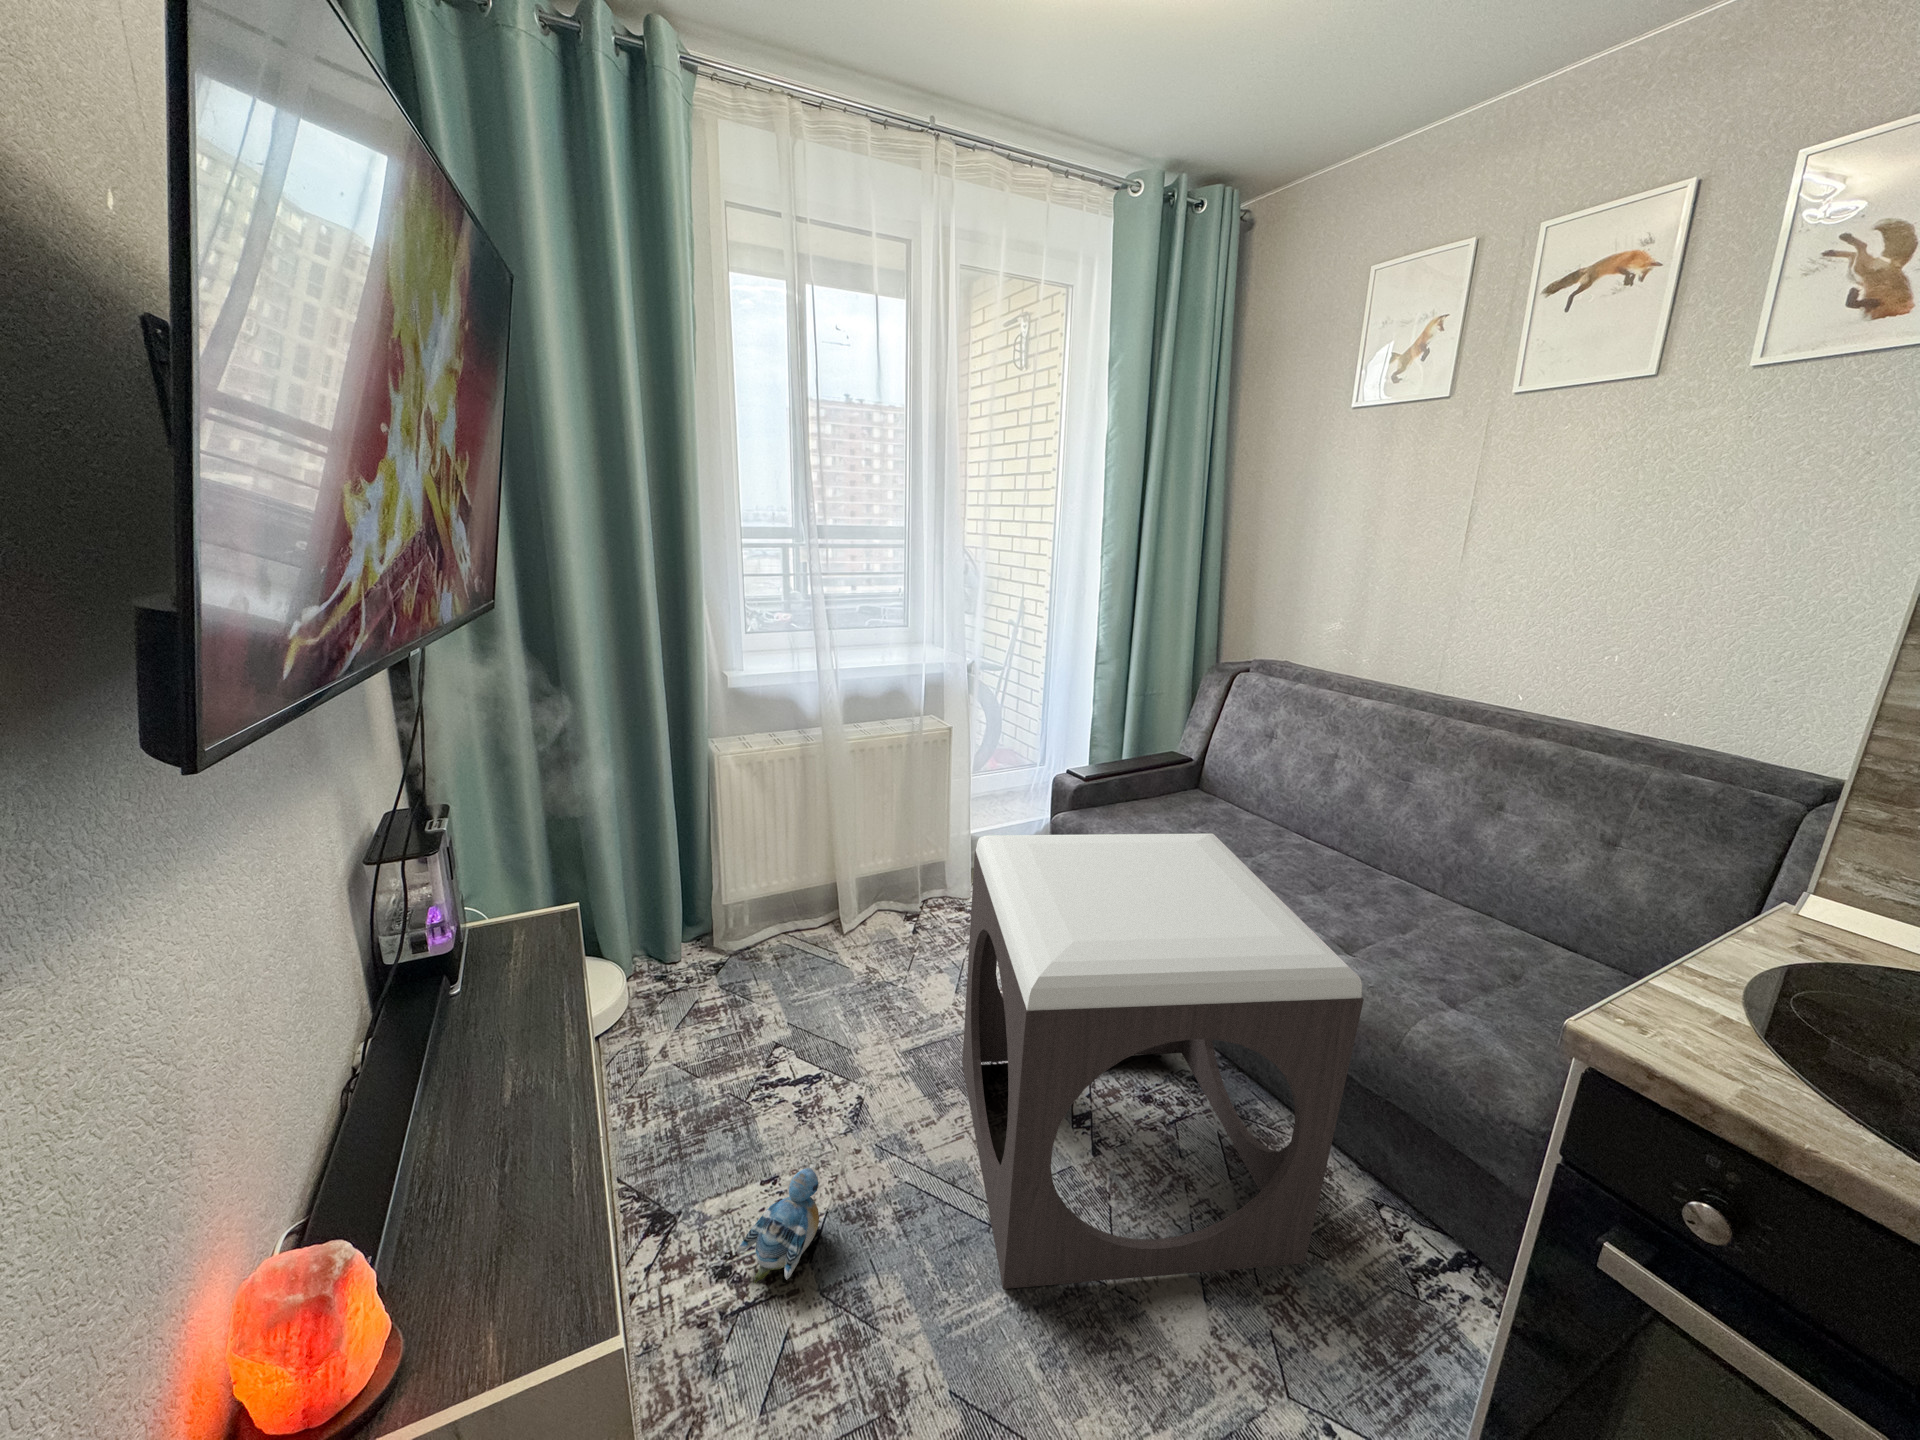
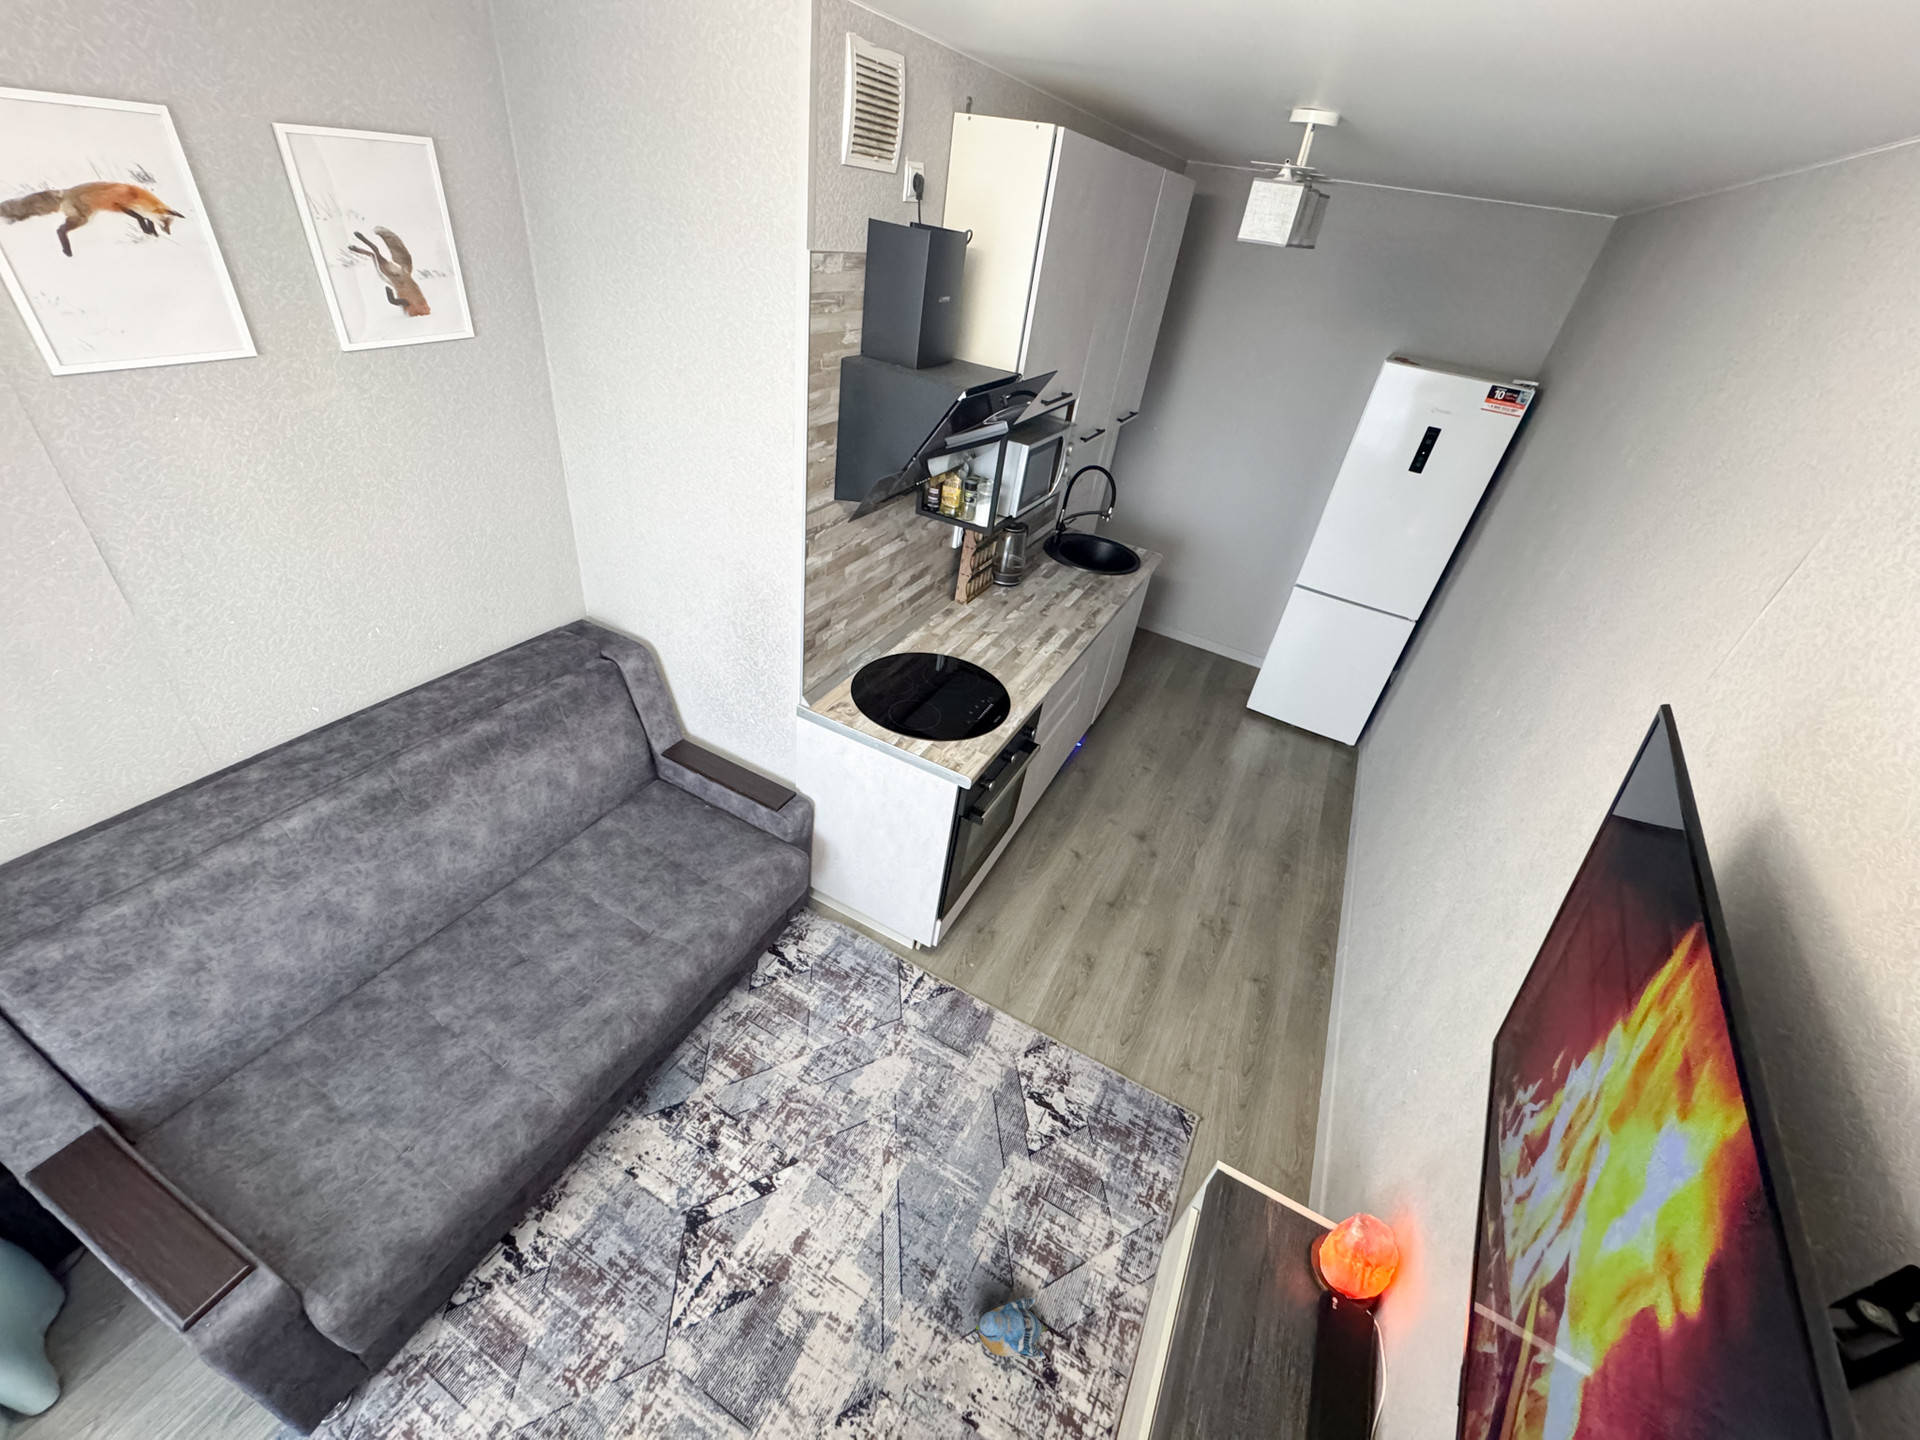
footstool: present [962,834,1364,1289] -> none [601,883,963,1339]

